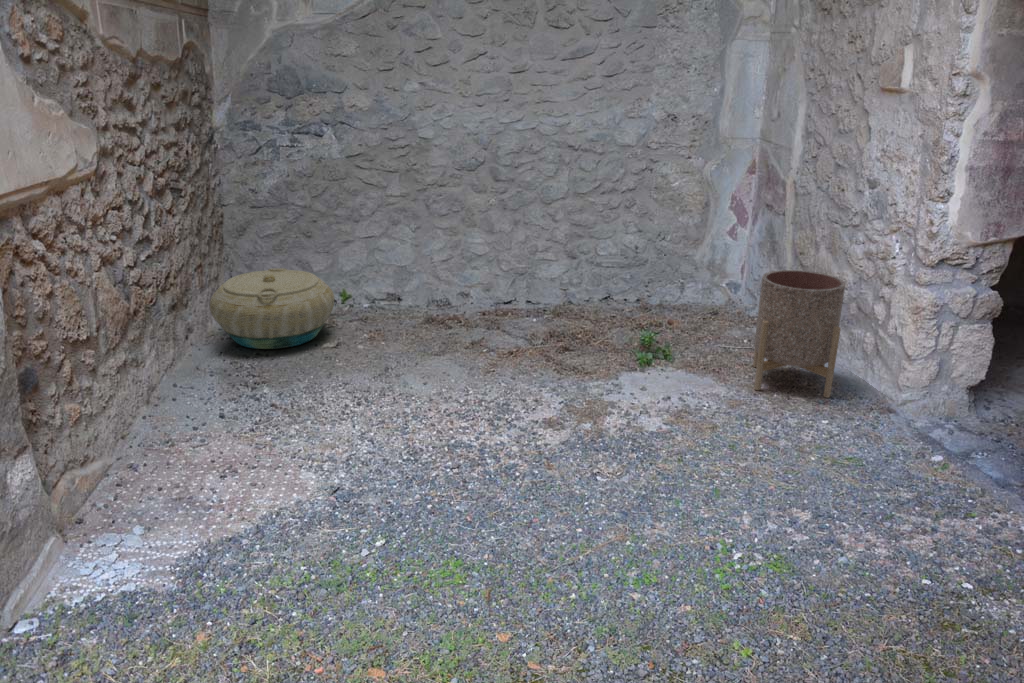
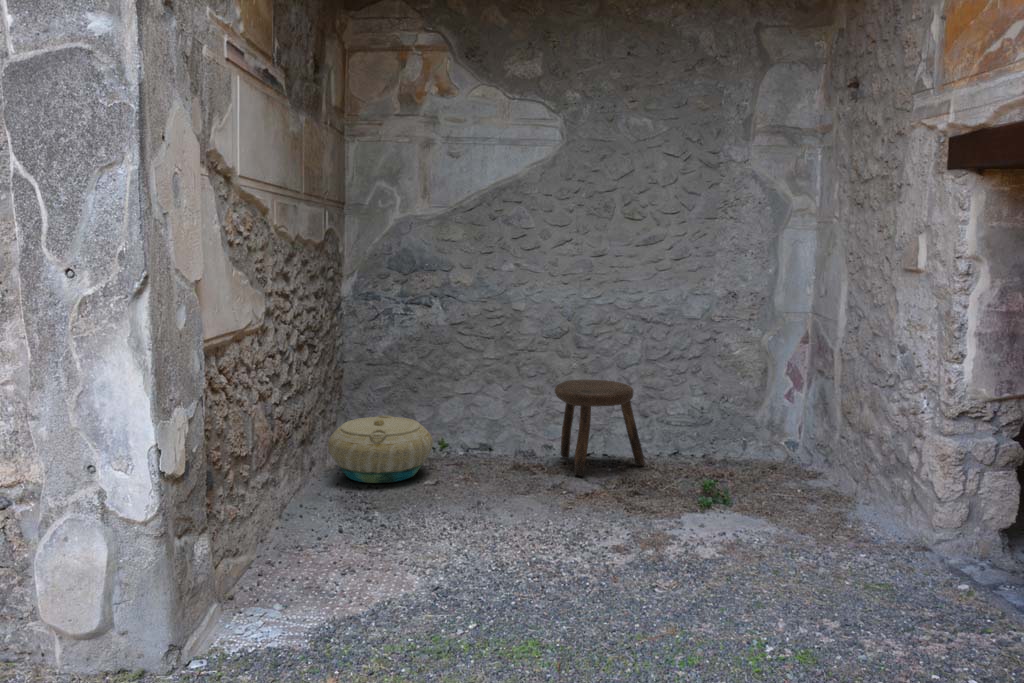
stool: none [473,221,574,331] -> present [555,380,644,476]
planter: present [753,270,845,398] -> none [805,424,883,539]

